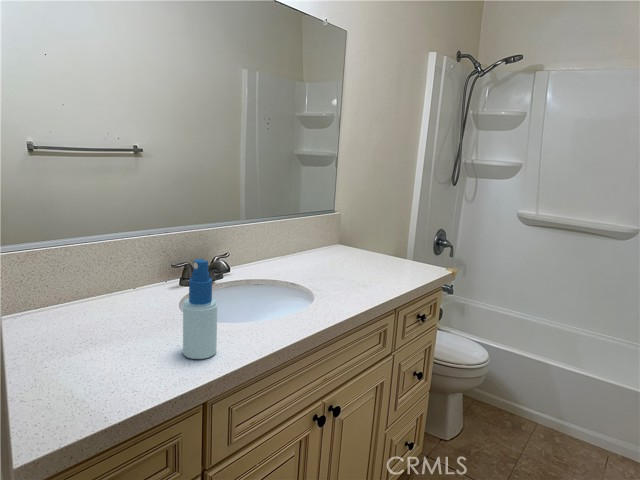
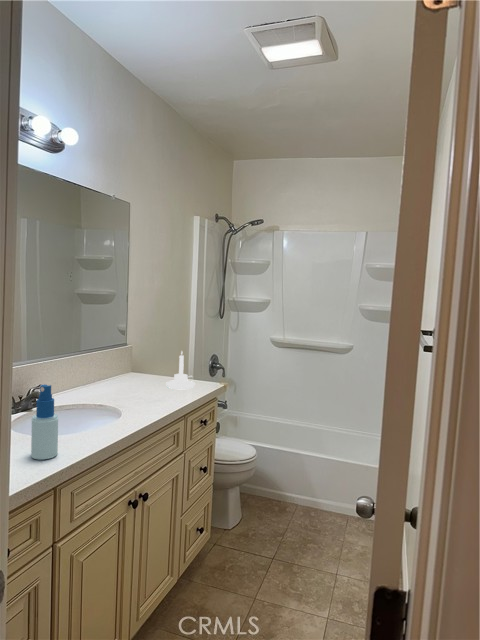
candle holder: none [376,222,414,273] -> present [166,352,195,389]

